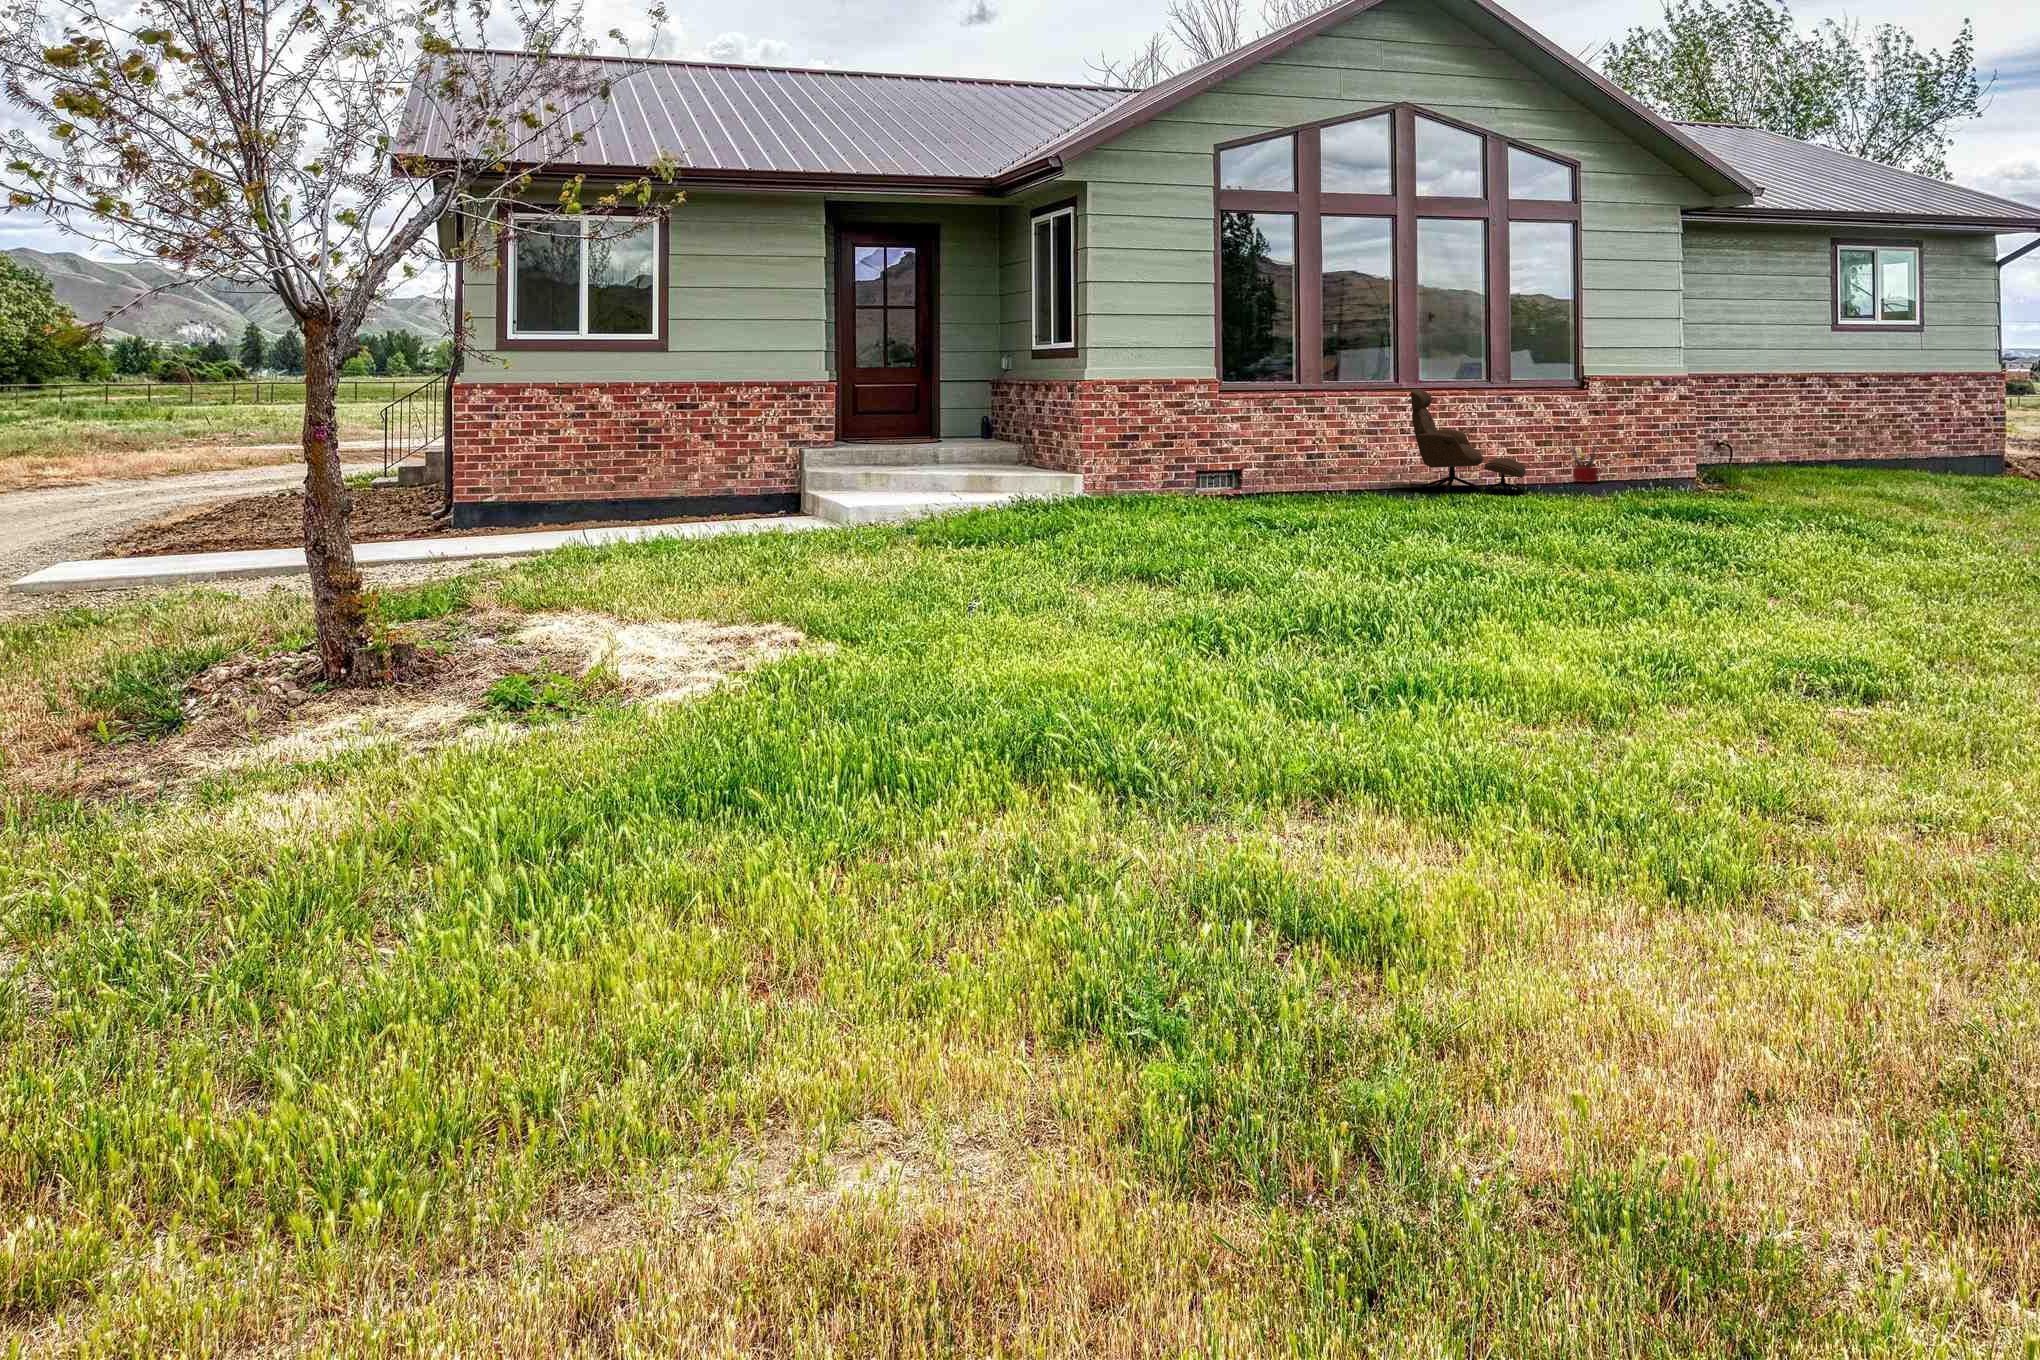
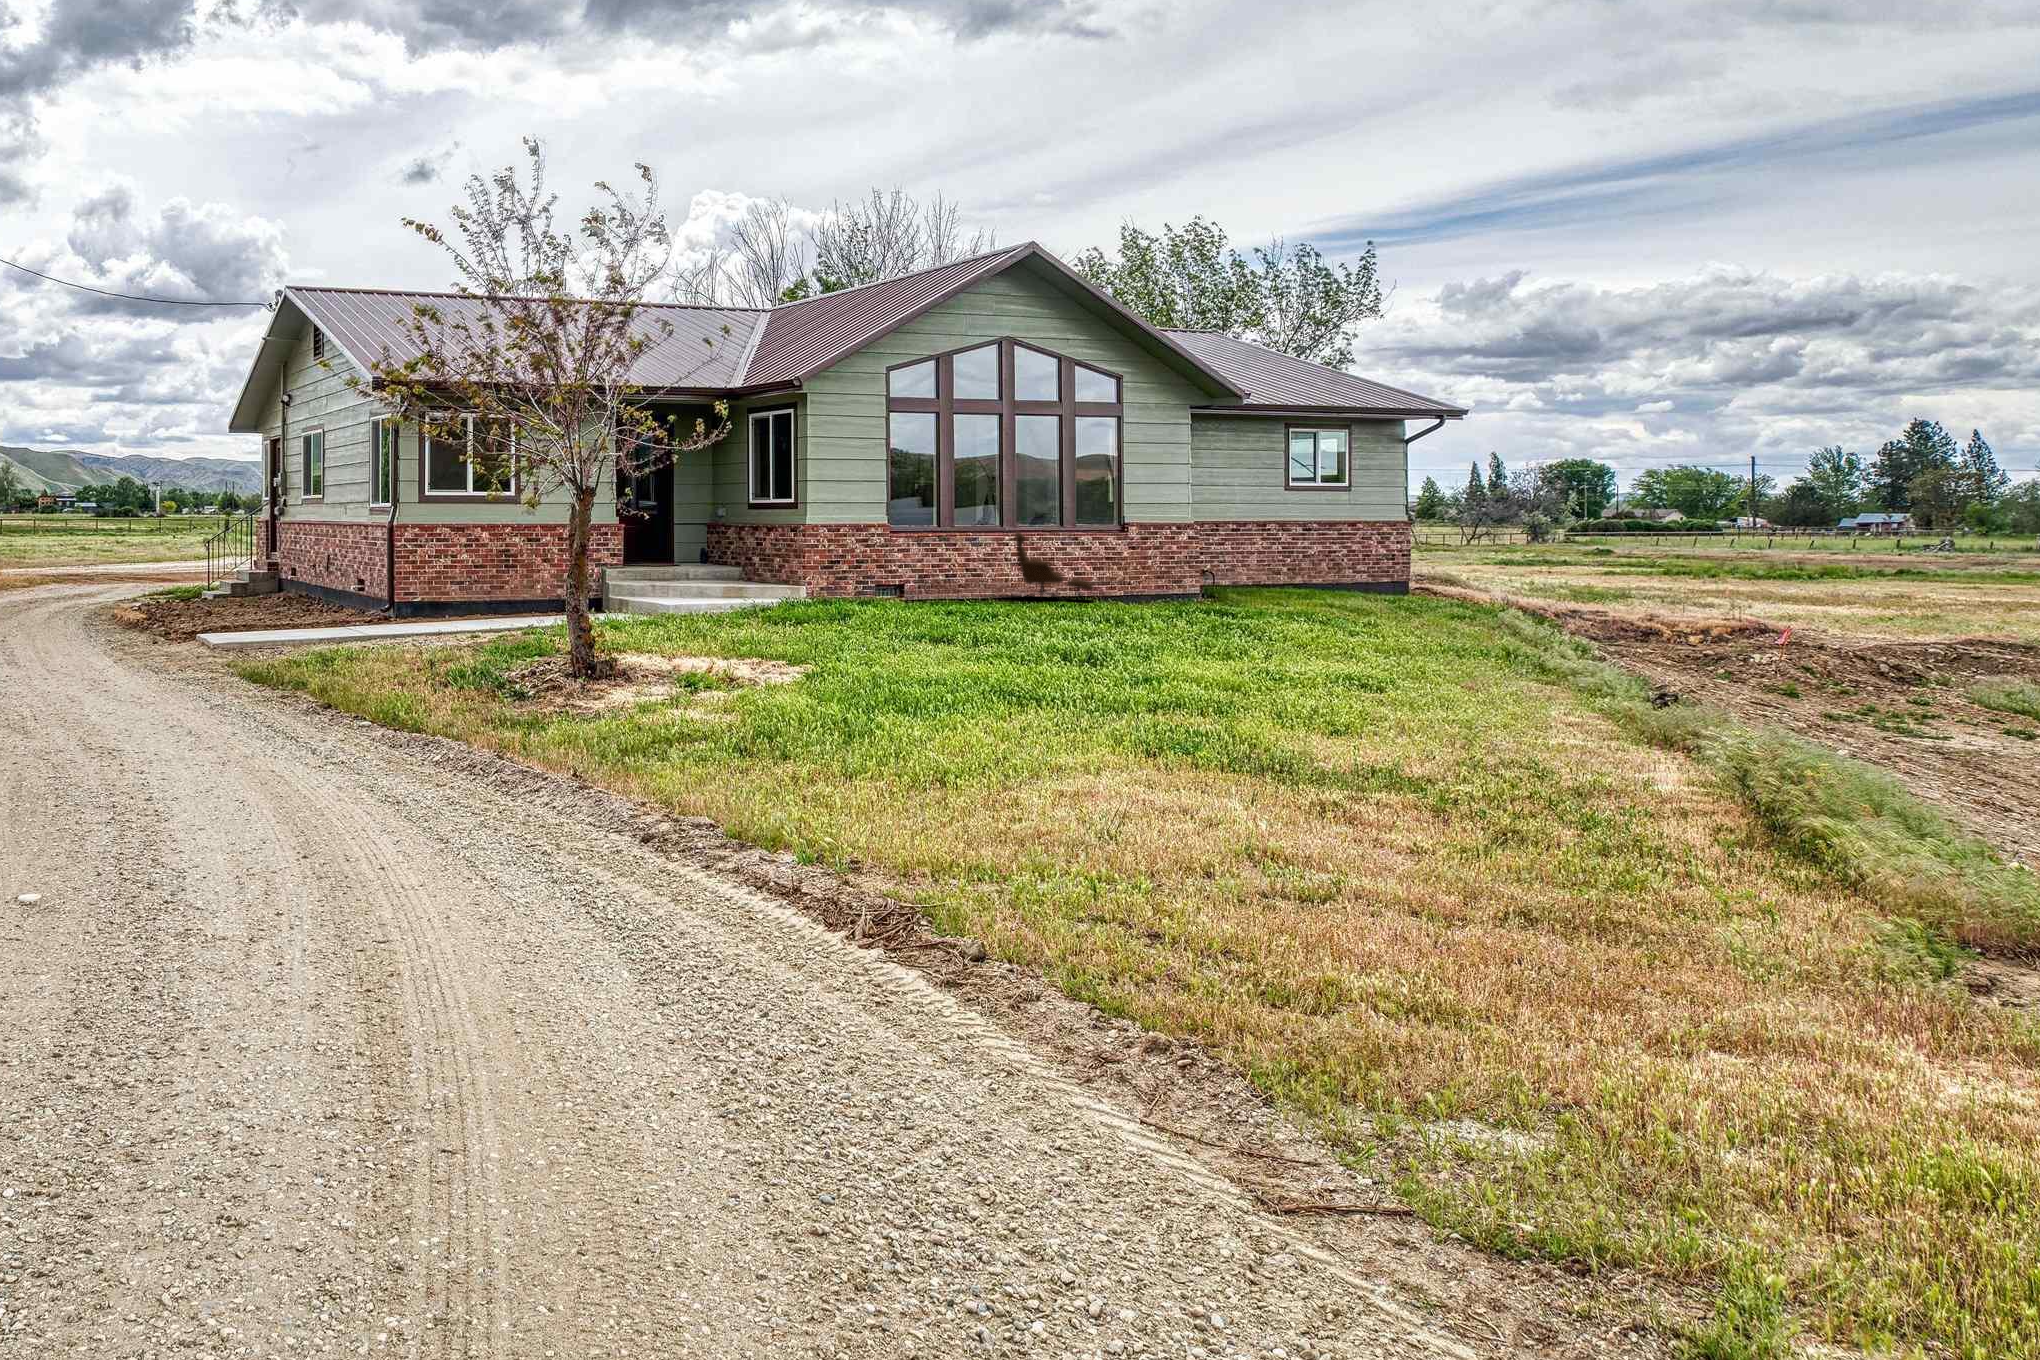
decorative plant: present [1566,434,1601,482] -> none [1102,556,1152,596]

